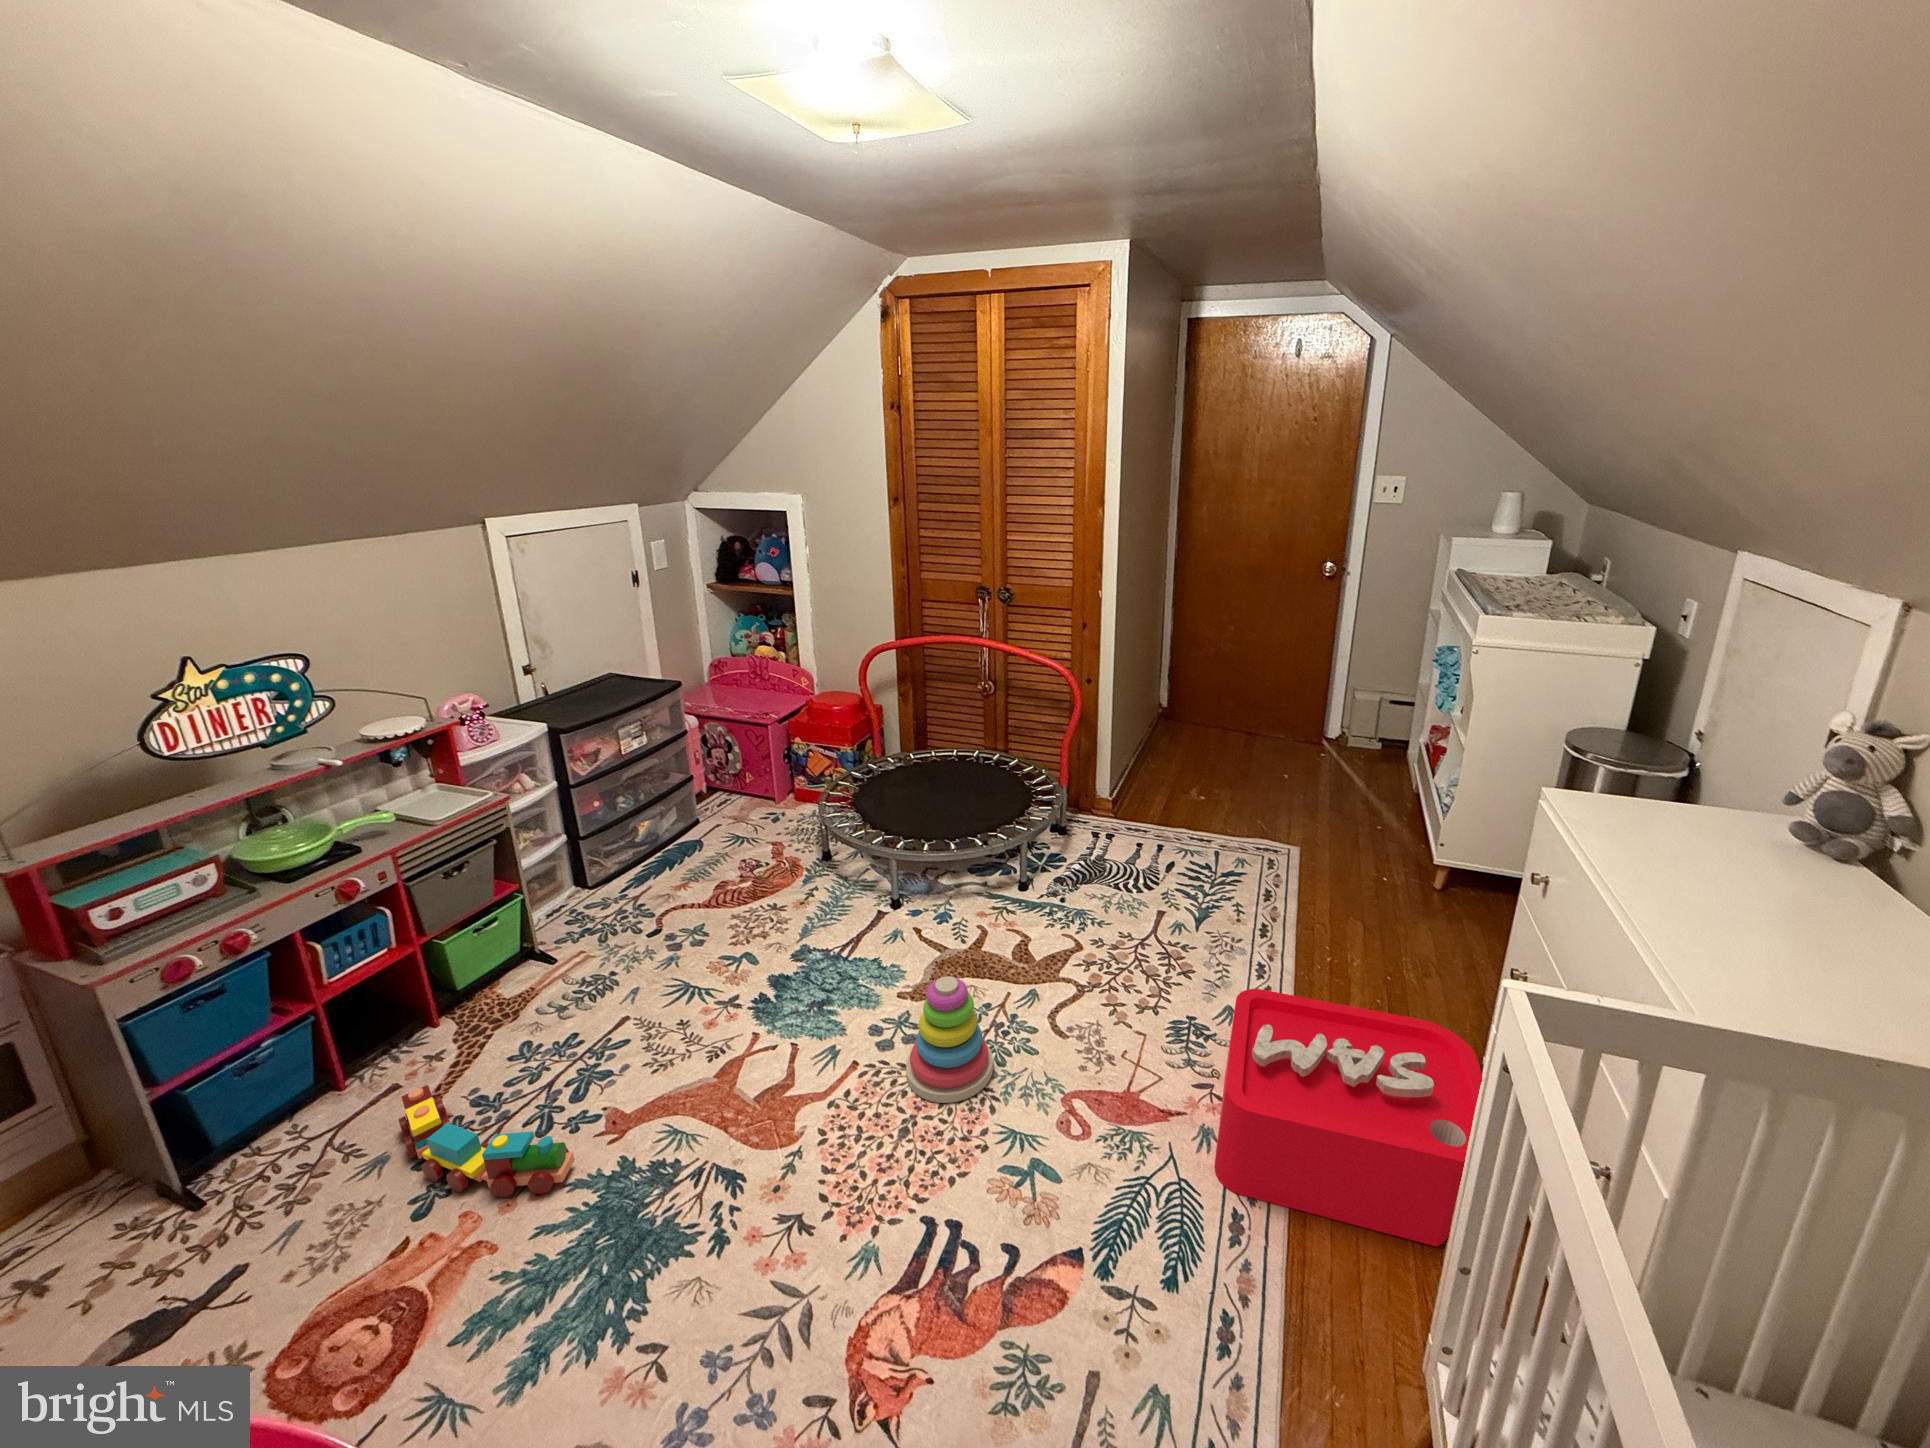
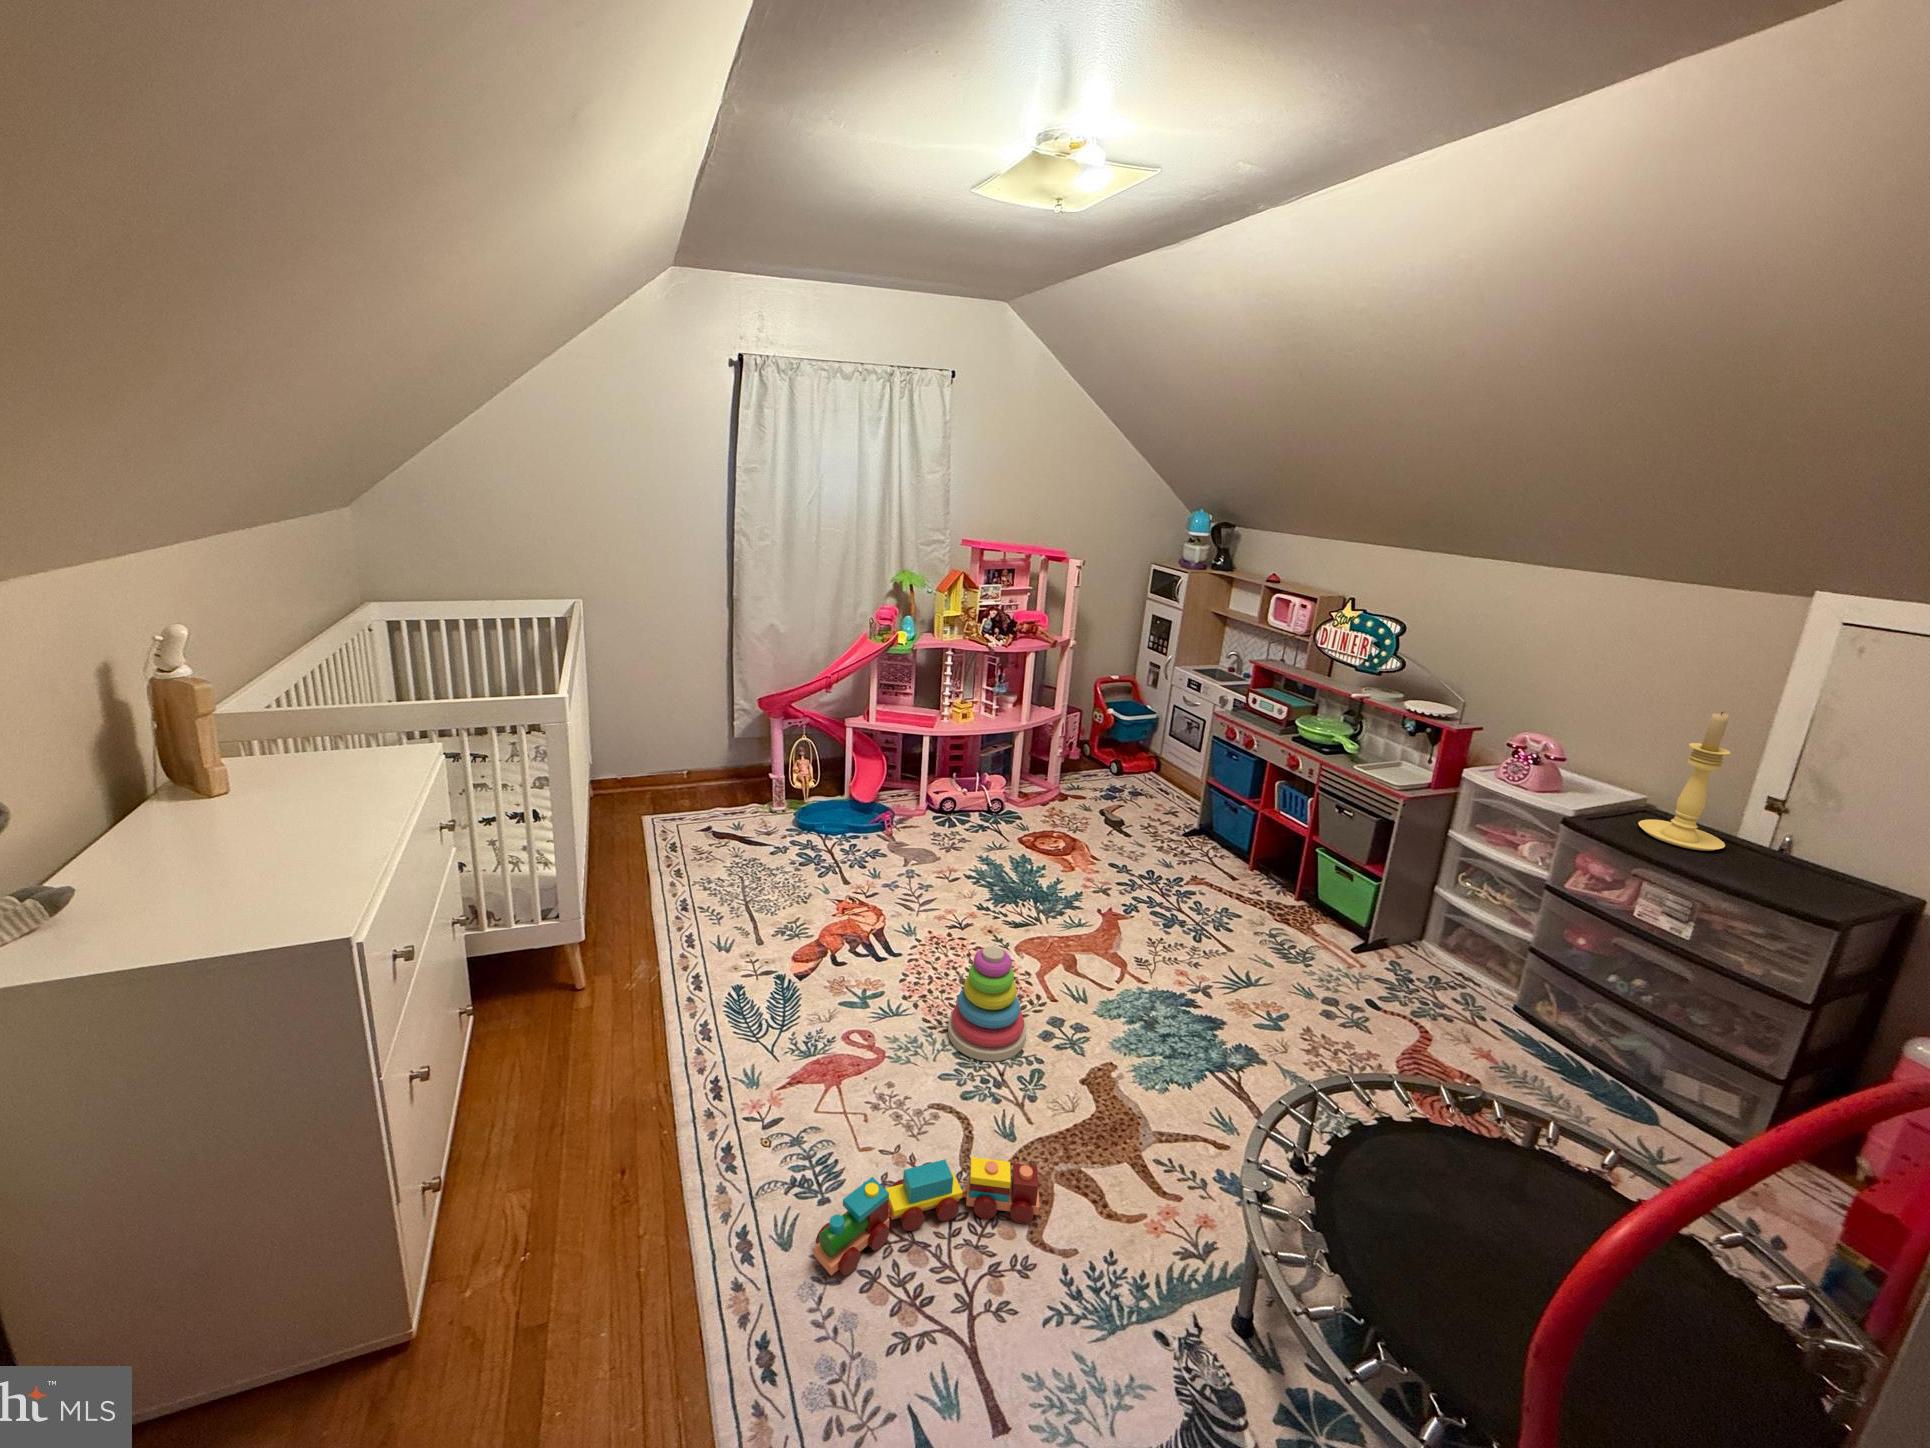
candle holder: none [528,613,582,717] -> present [1638,712,1731,851]
storage bin: present [1214,989,1482,1247] -> none [485,992,761,1207]
toy train: present [398,1085,574,1197] -> present [814,1157,1039,1275]

